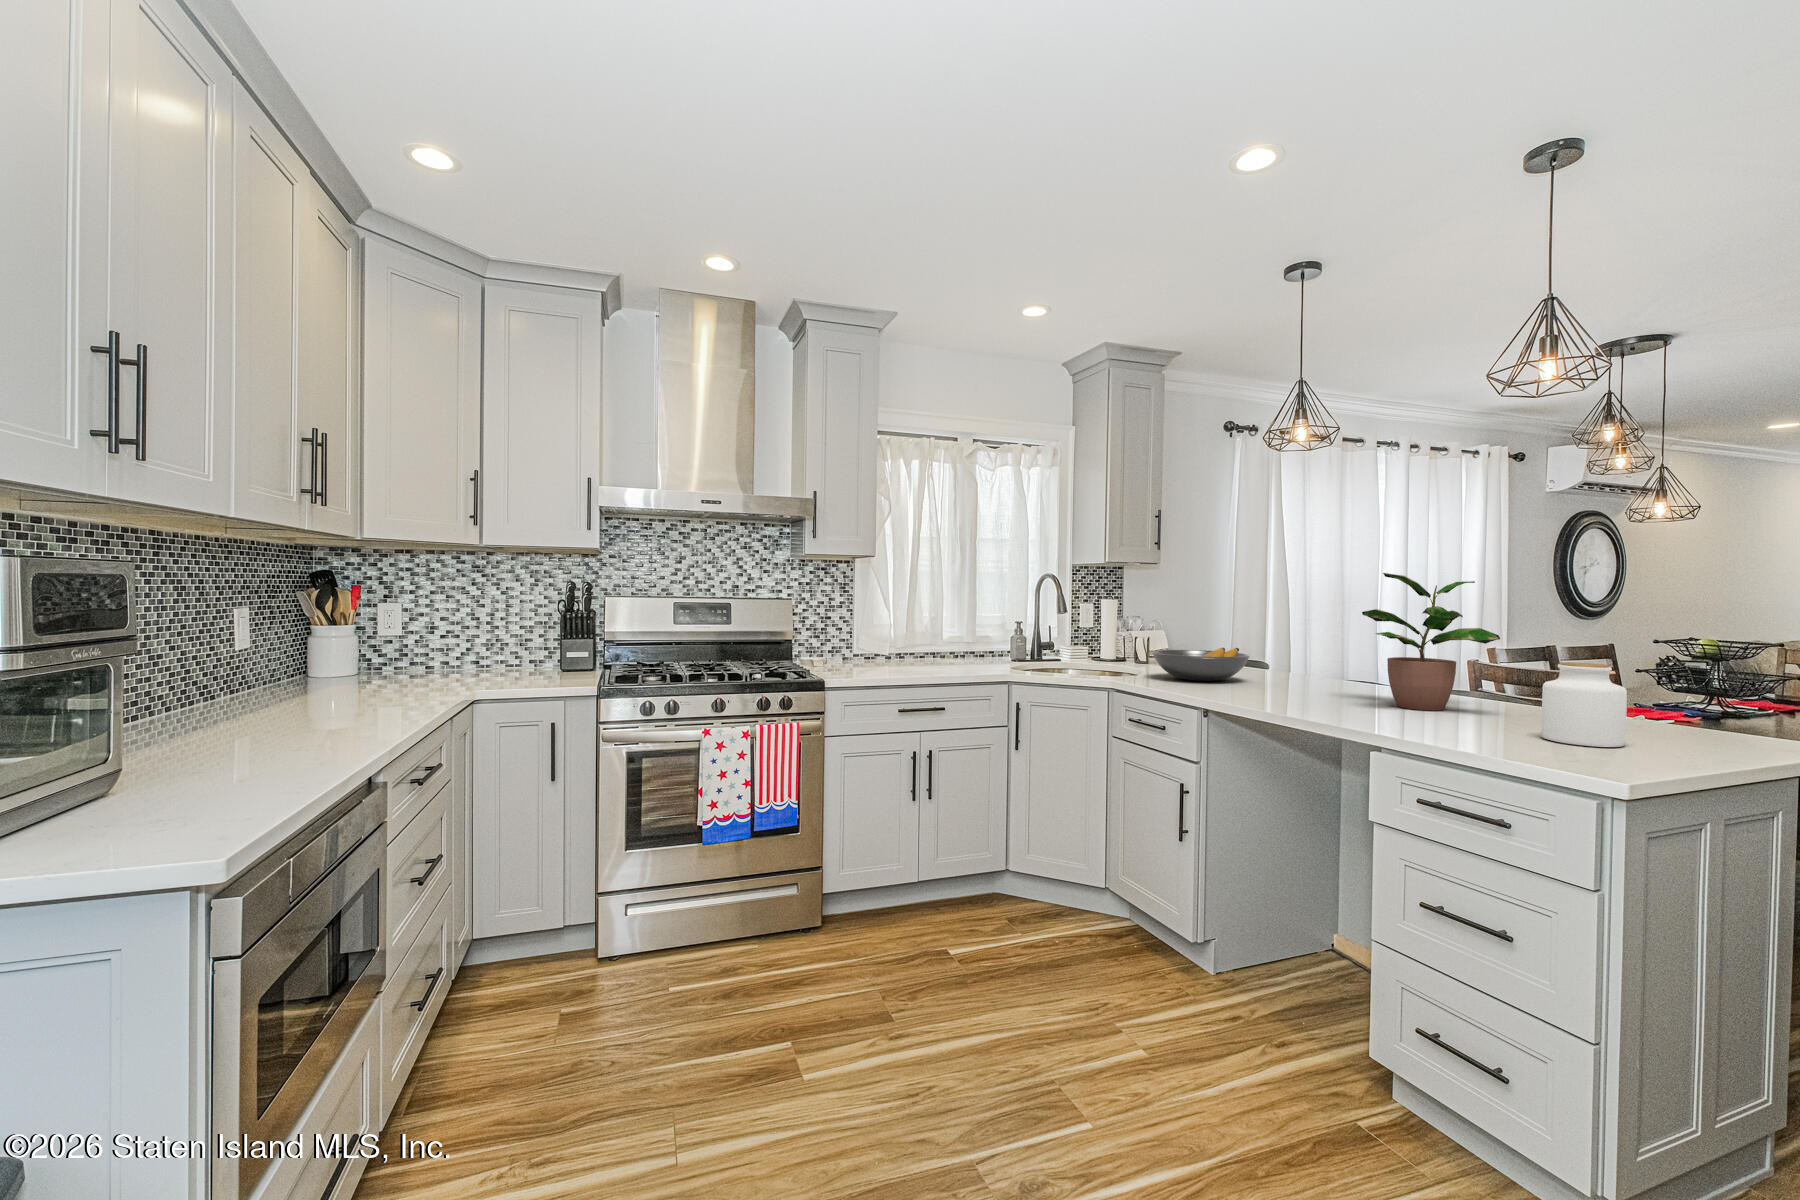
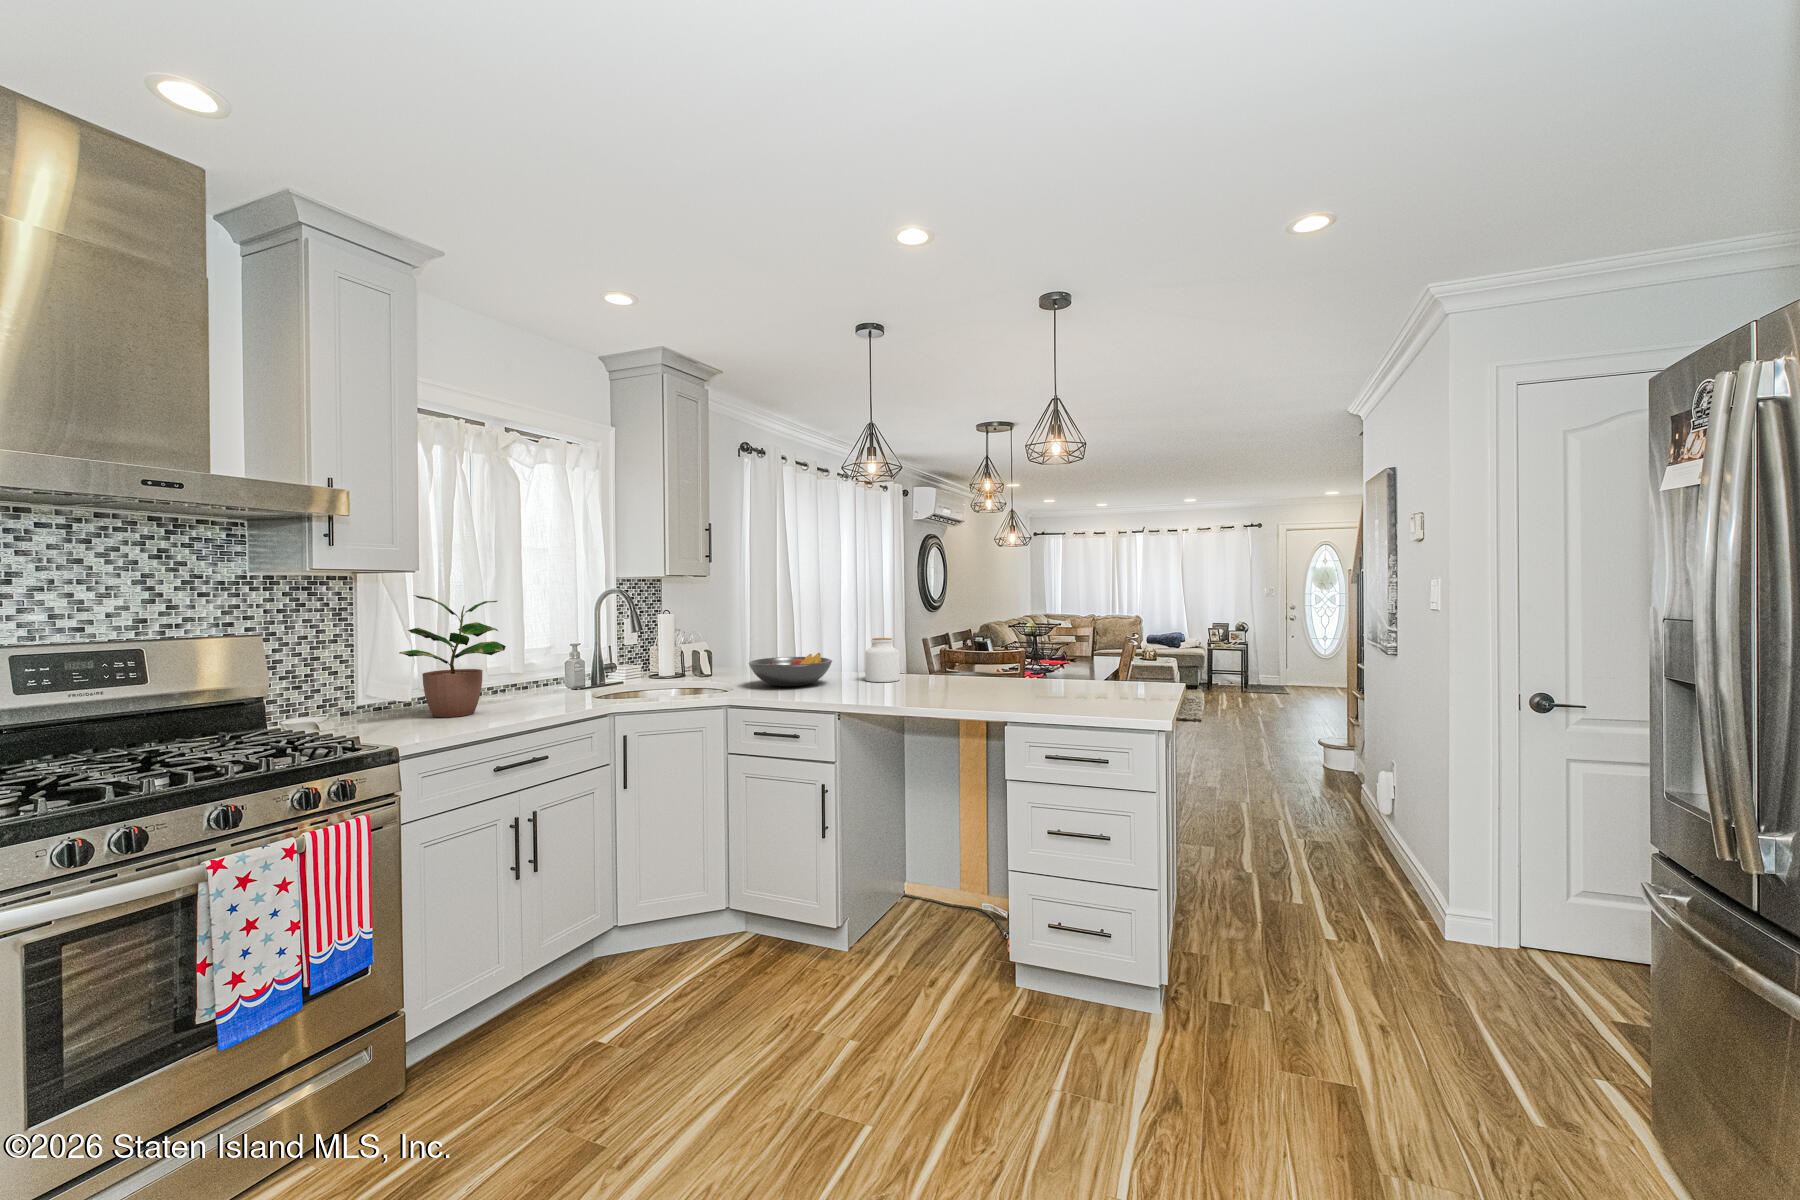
potted plant: present [1362,573,1500,710] -> present [399,596,506,717]
jar: present [1541,662,1627,747] -> present [865,638,900,682]

